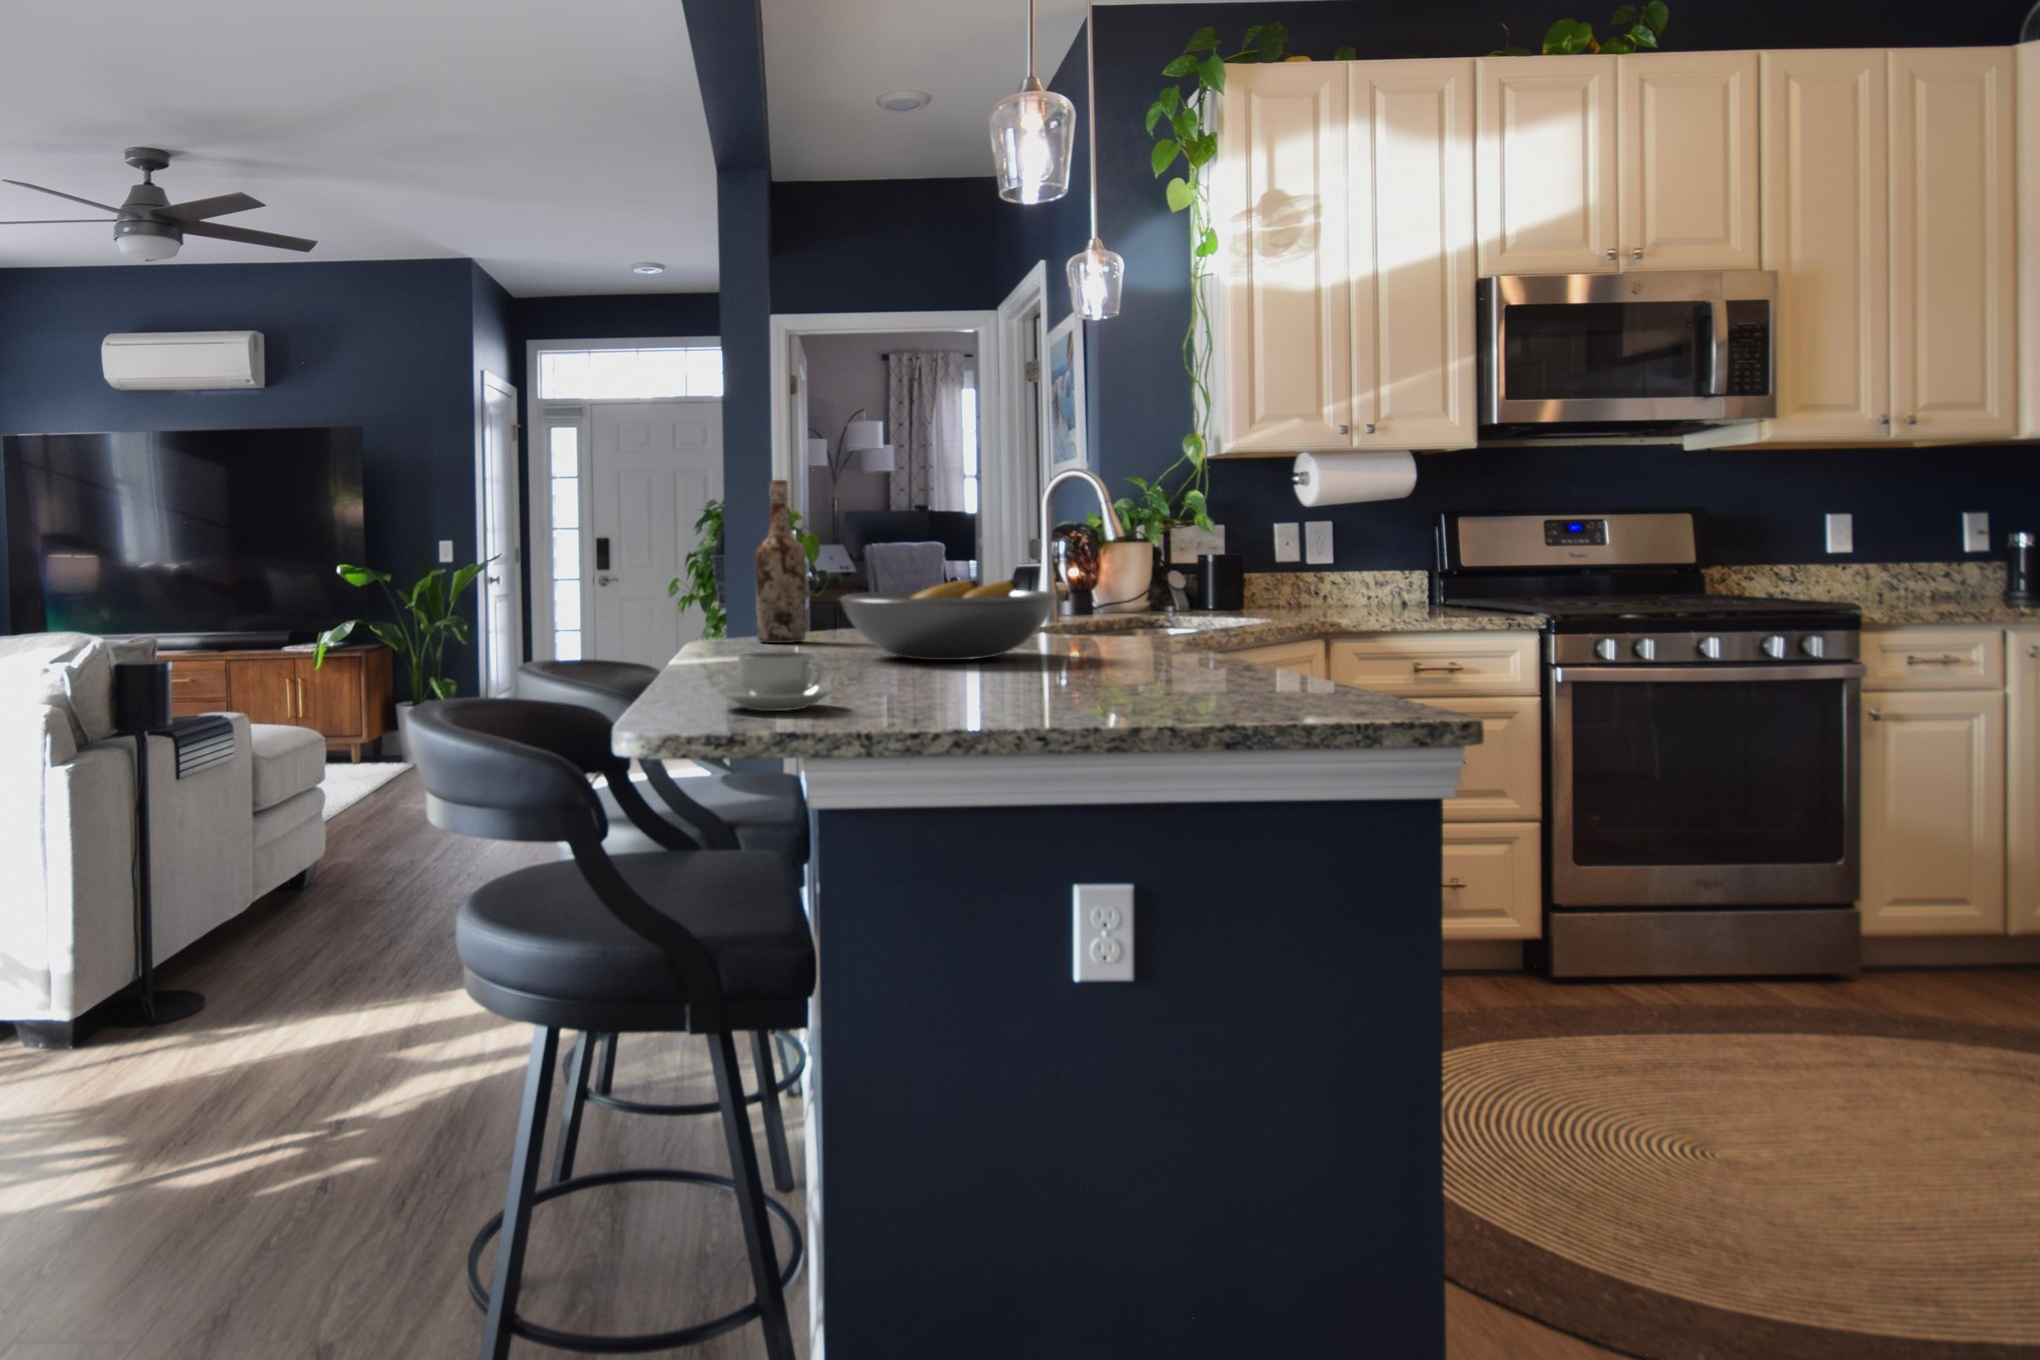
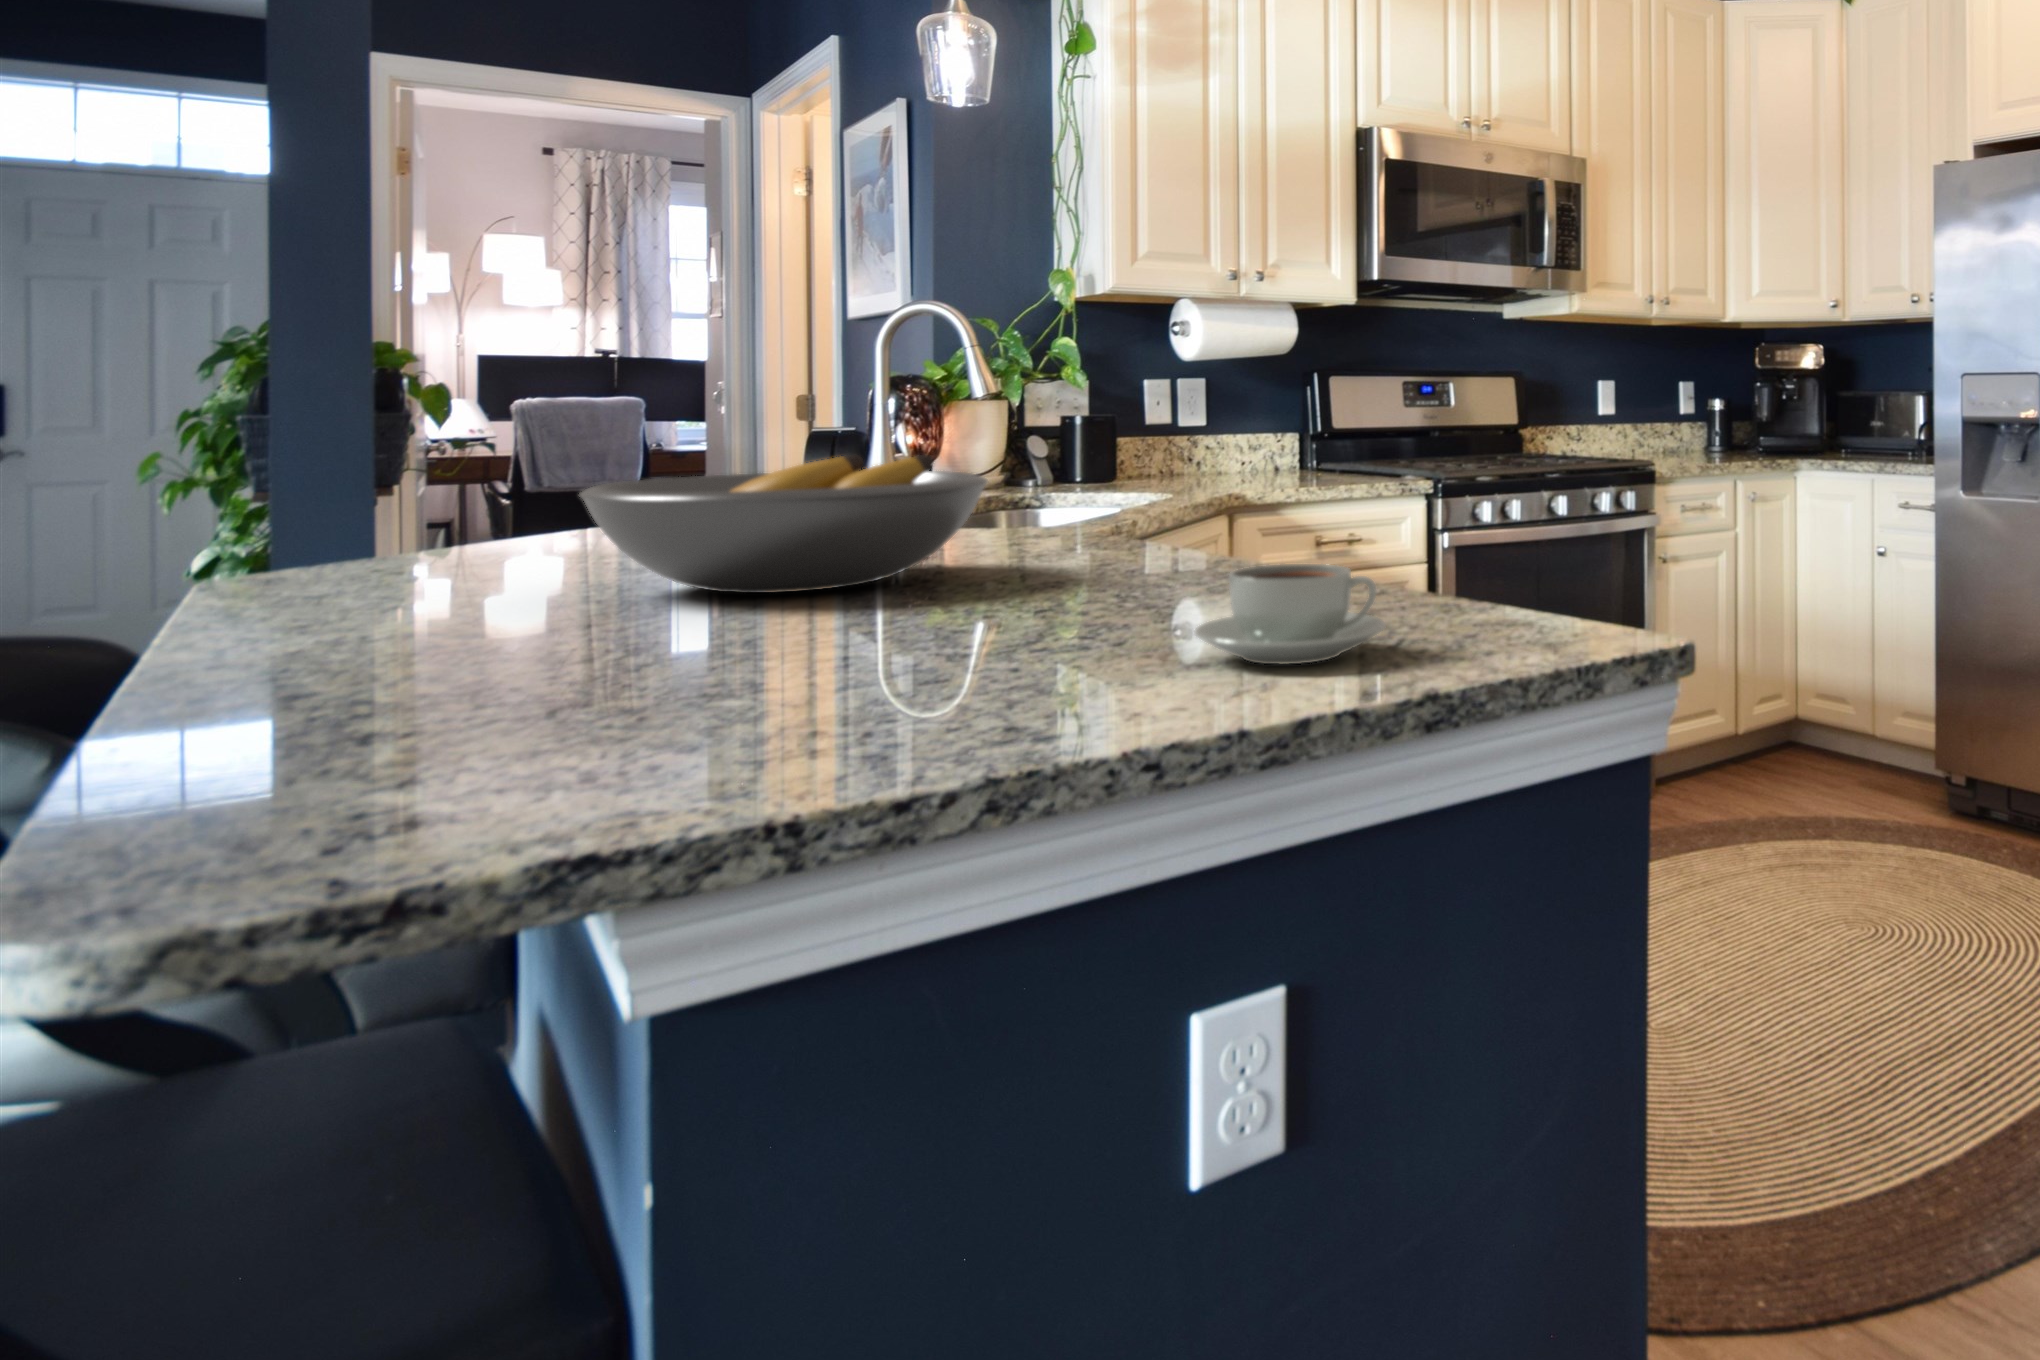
wine bottle: present [755,480,806,643] -> none [371,282,485,574]
coffee cup: present [717,651,835,711] -> present [1195,564,1386,664]

